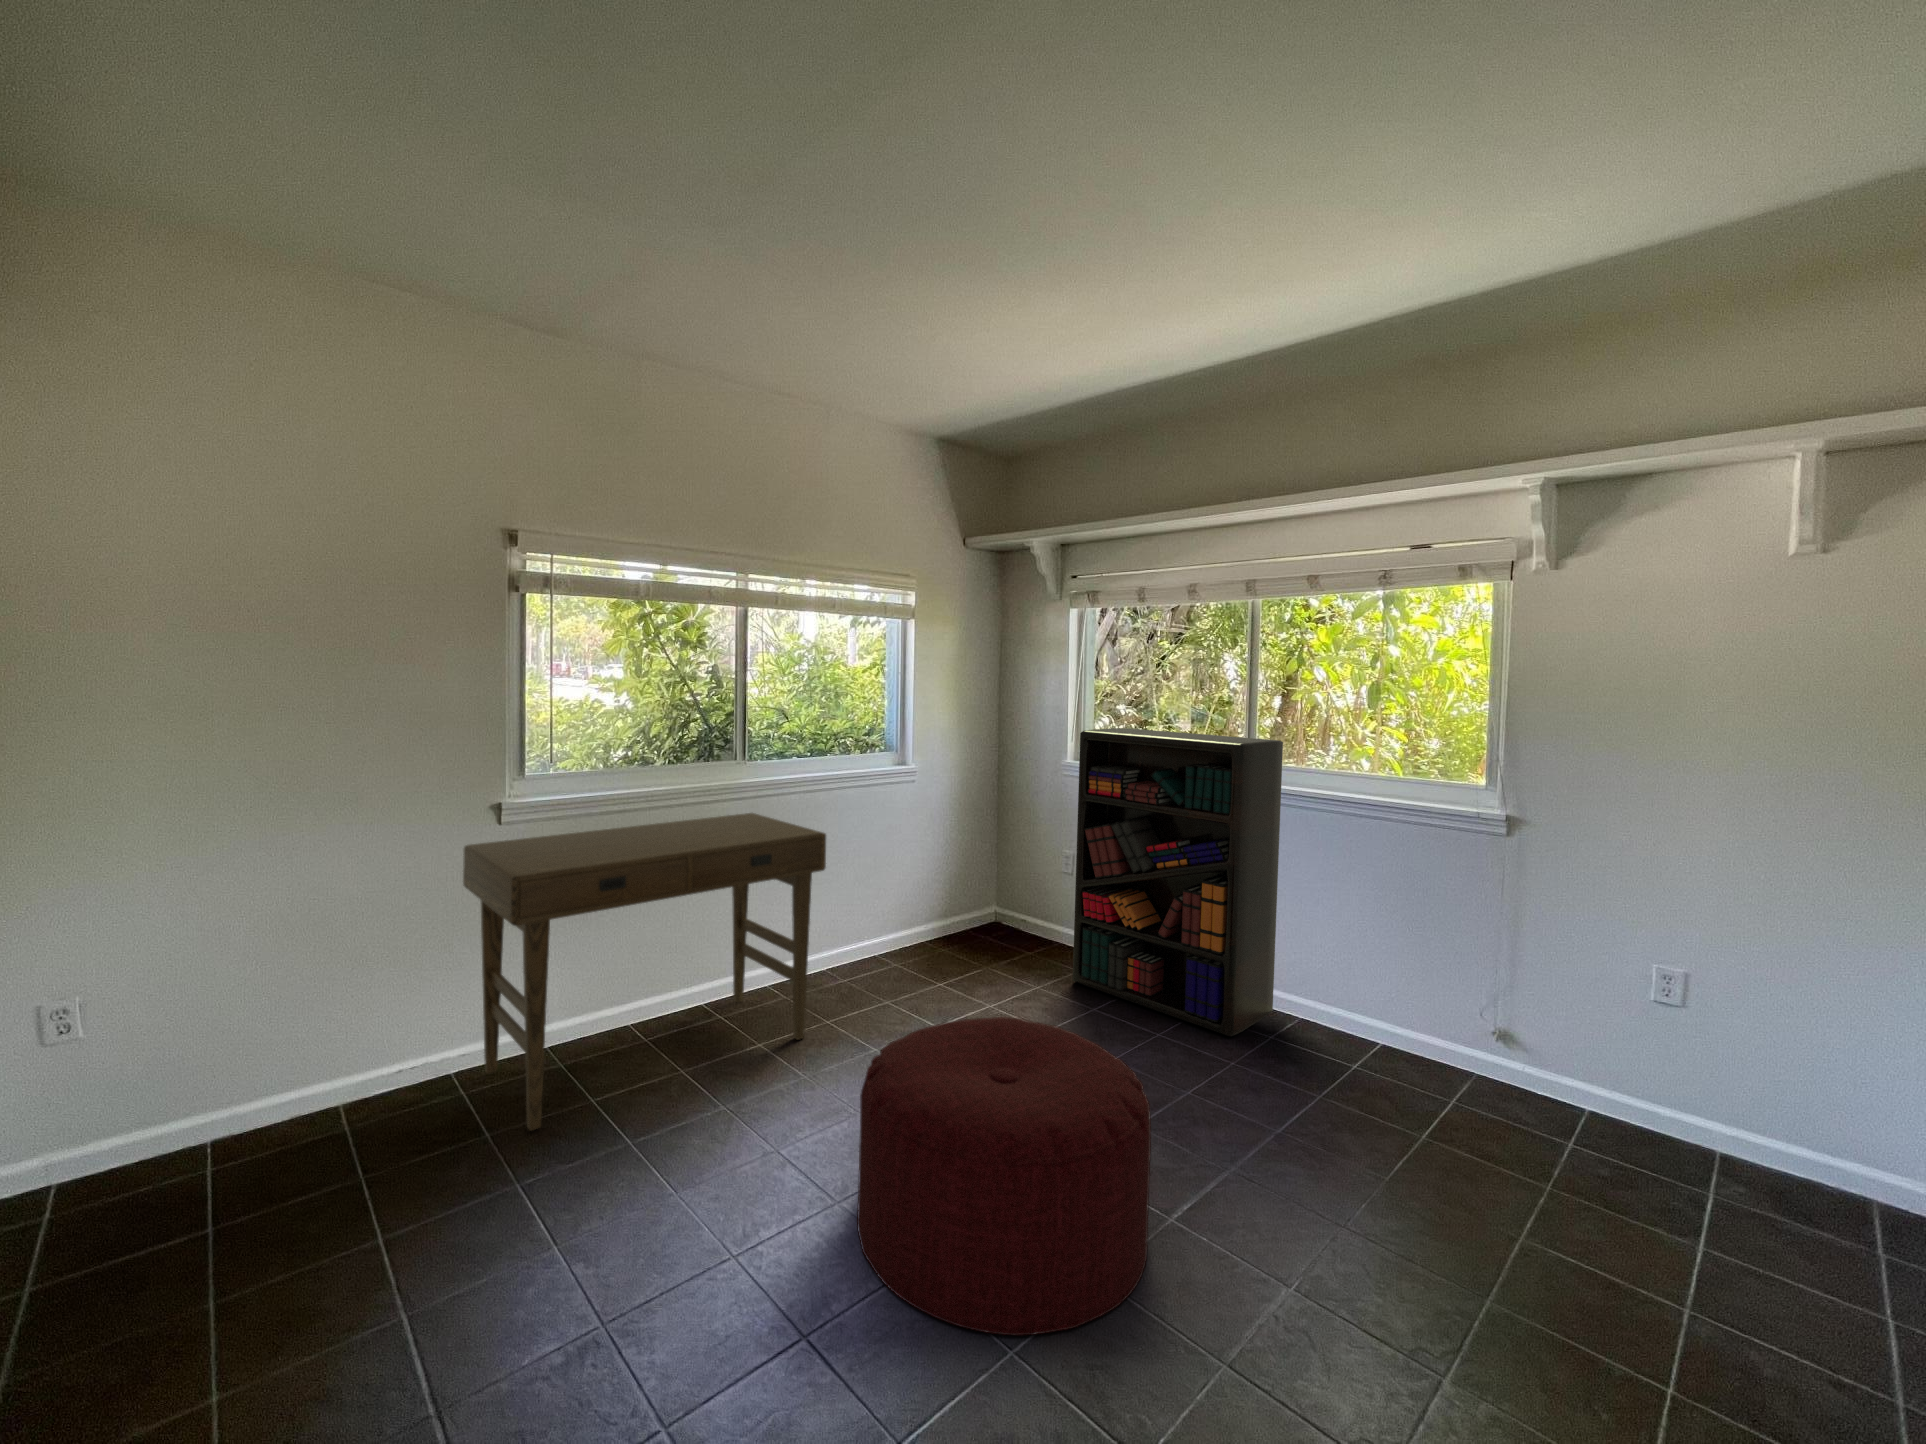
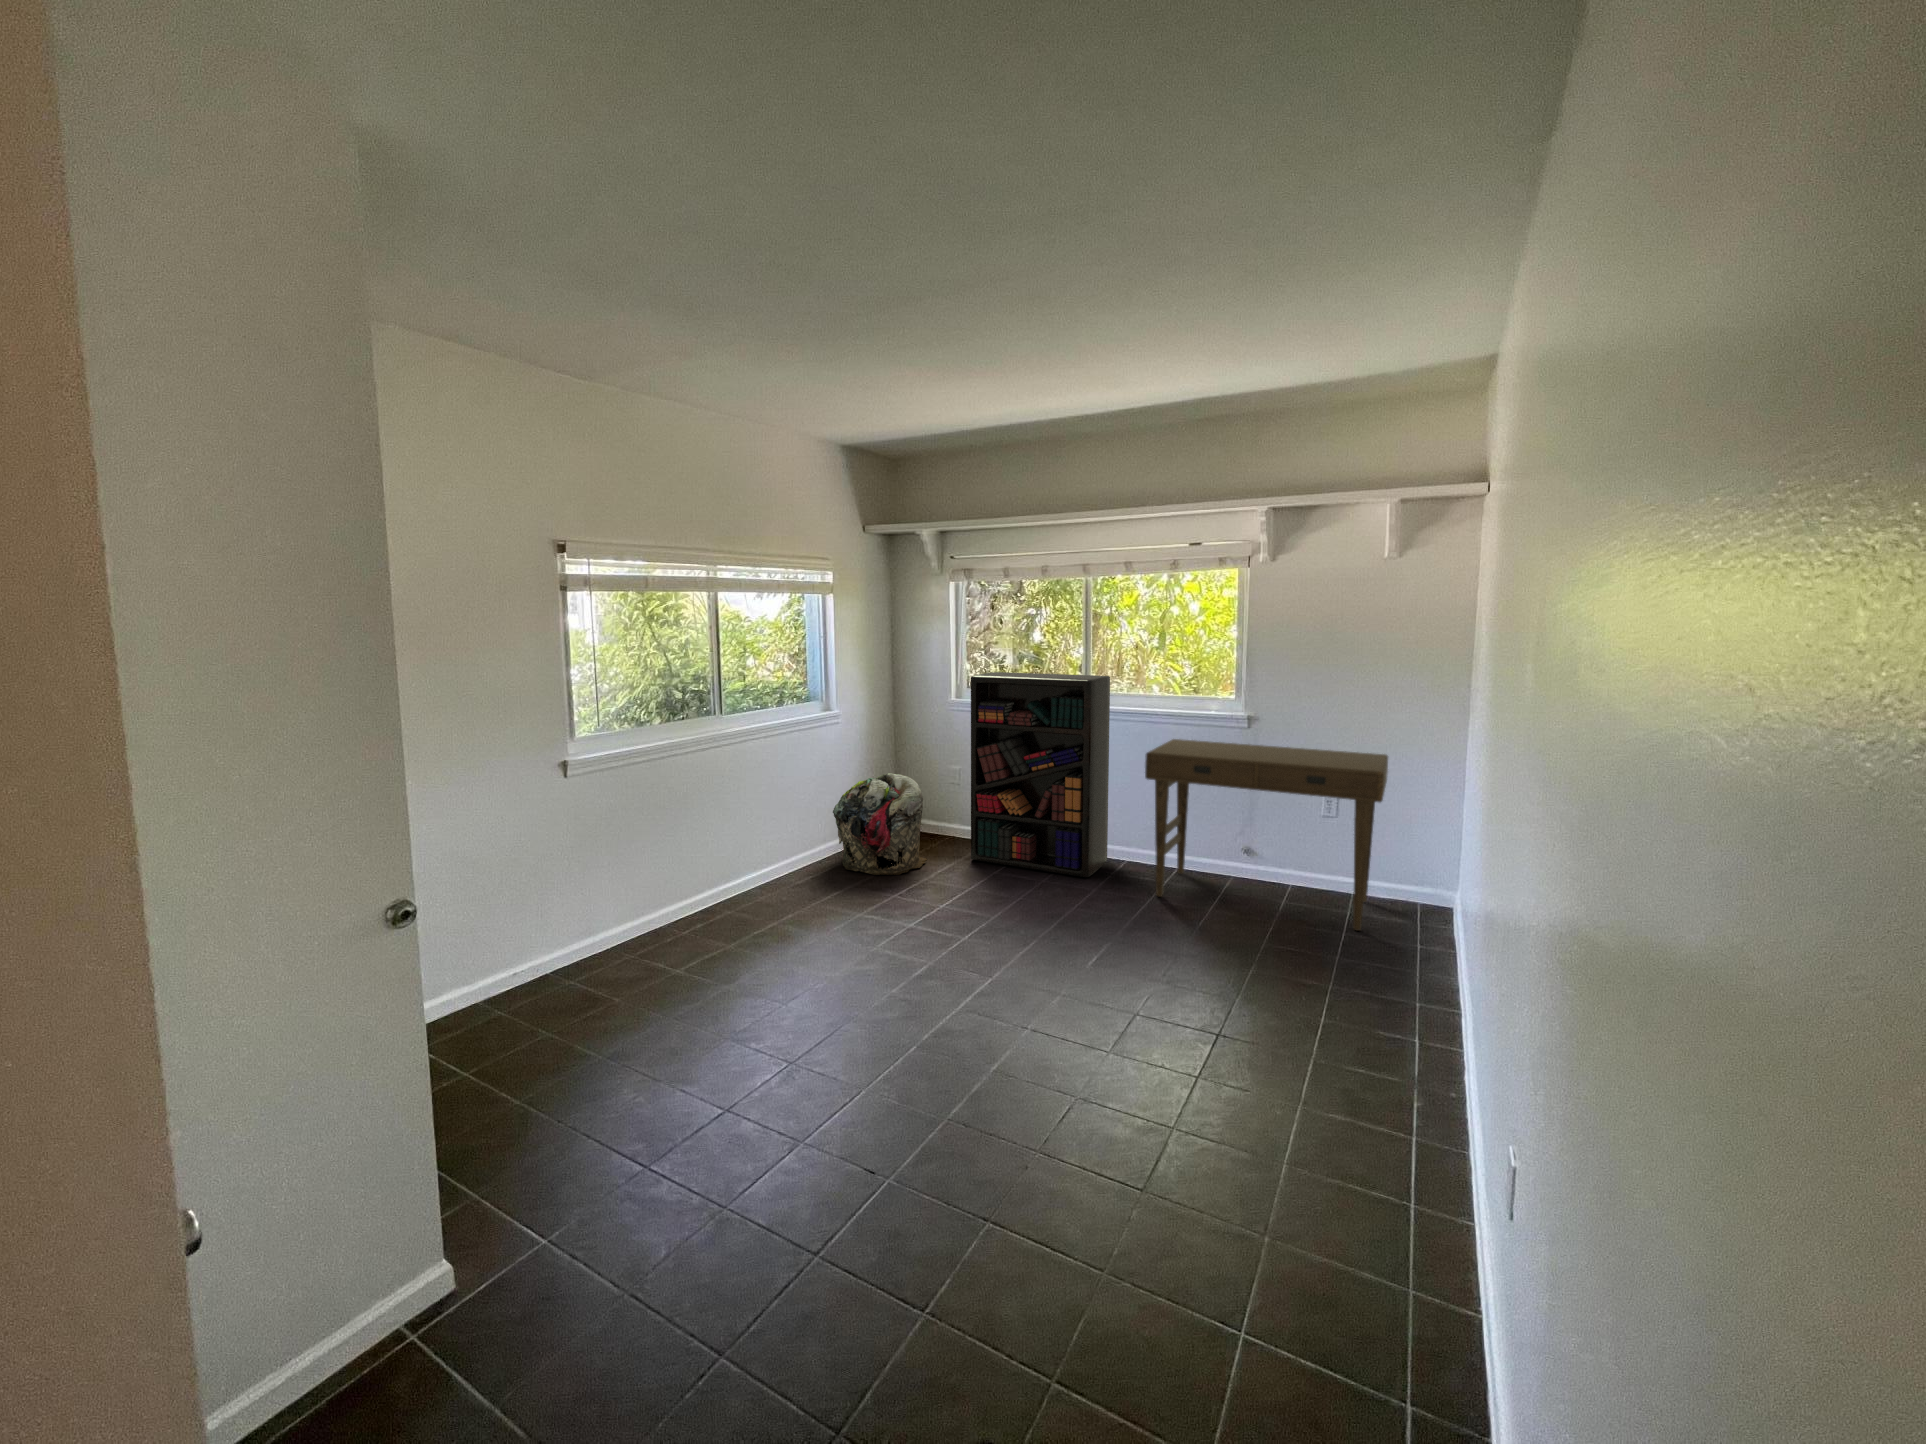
desk: present [463,813,826,1131] -> present [1145,739,1388,931]
laundry basket: none [895,851,1016,991] -> present [833,773,927,875]
ottoman: present [857,1017,1151,1335] -> none [908,868,1086,1027]

